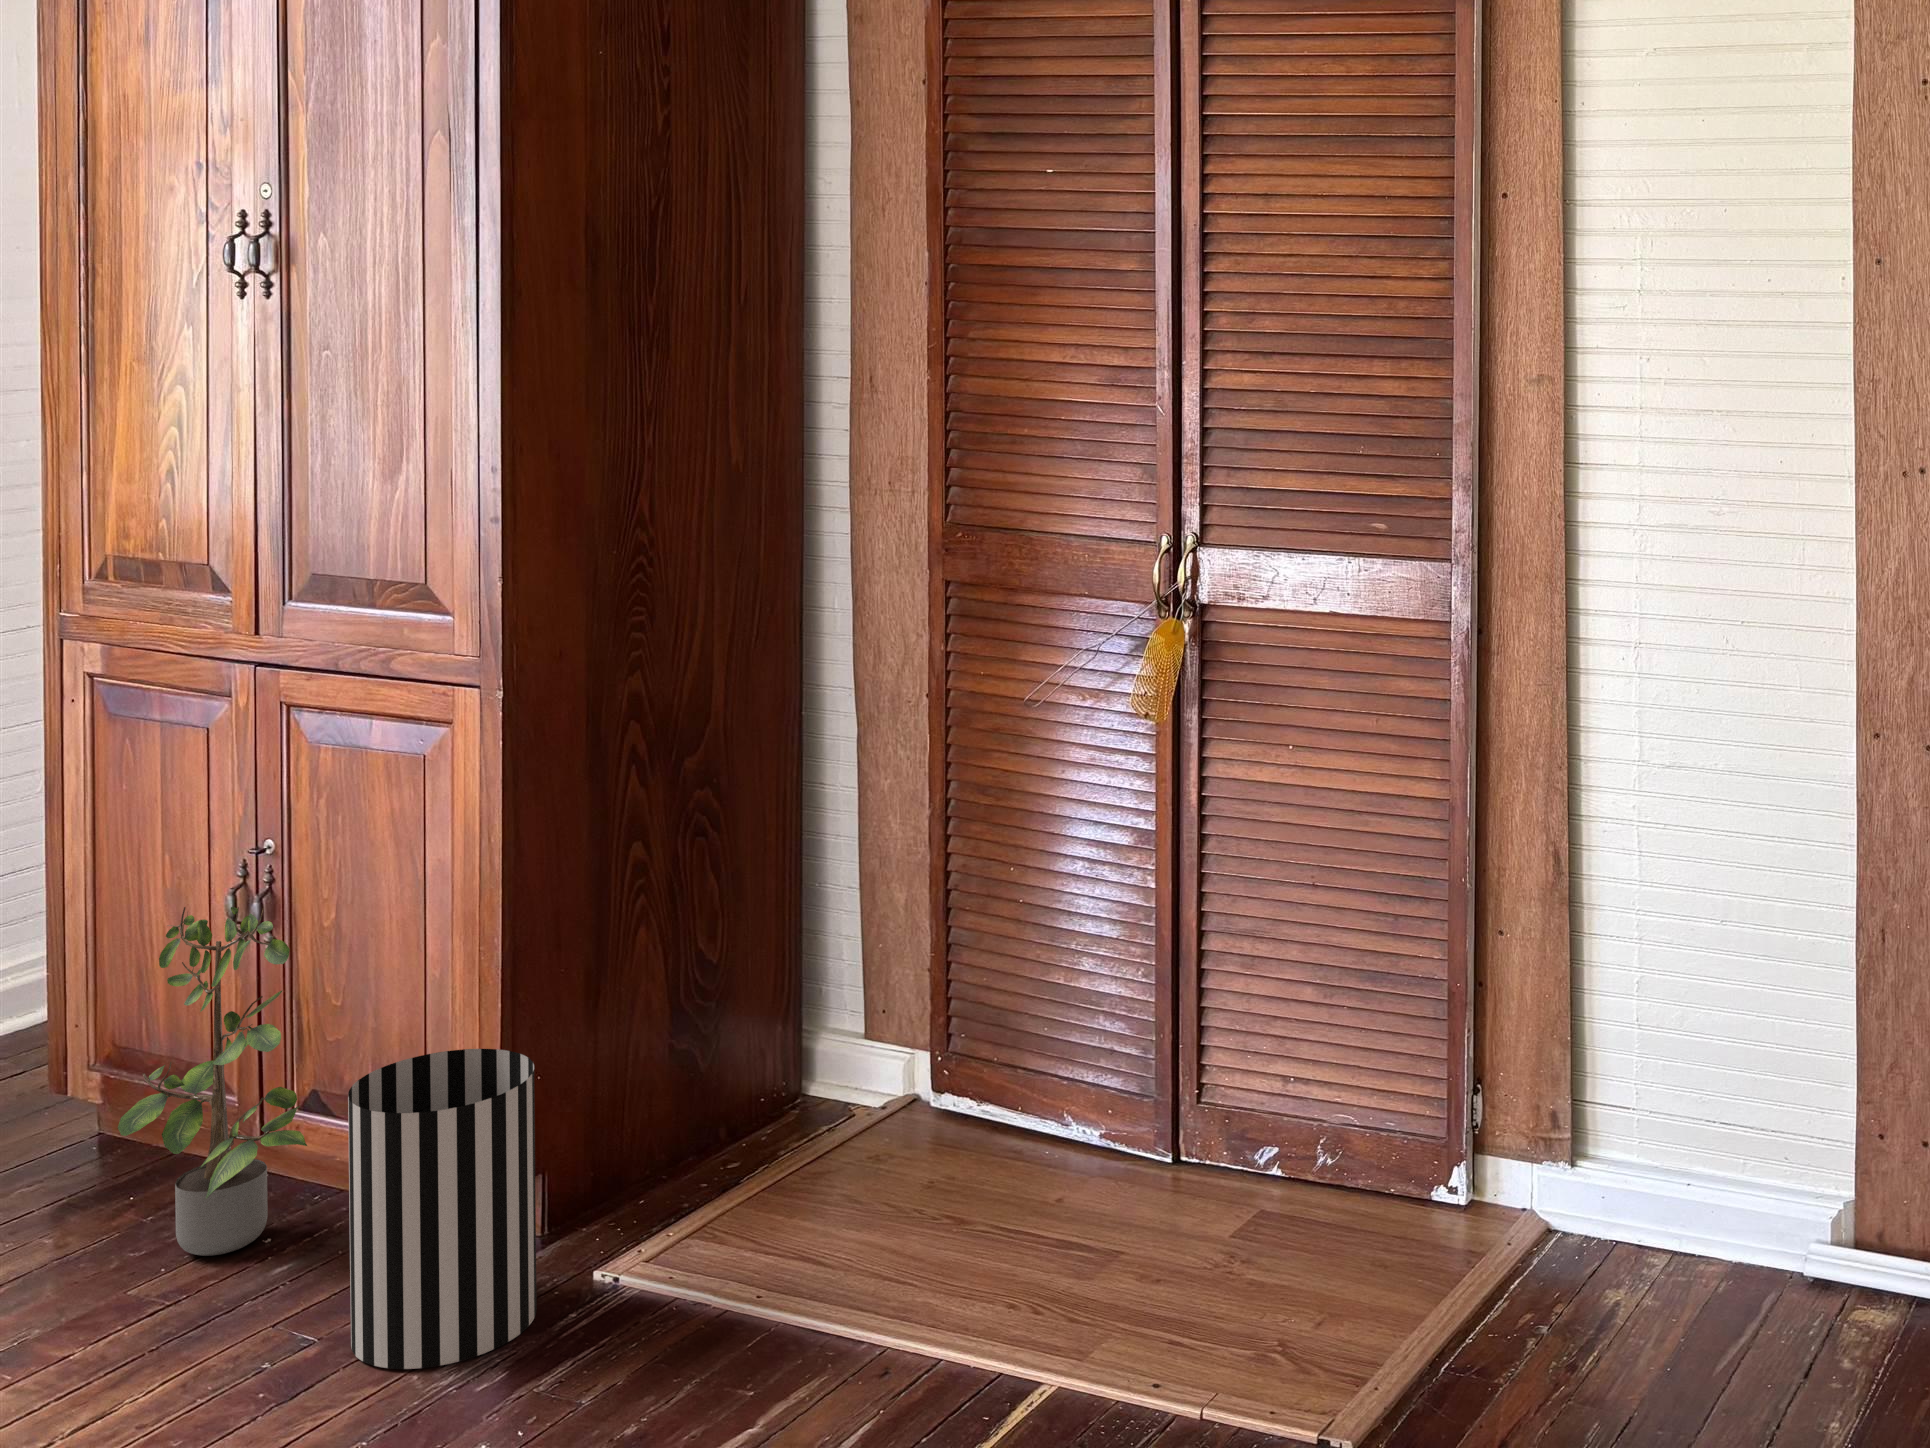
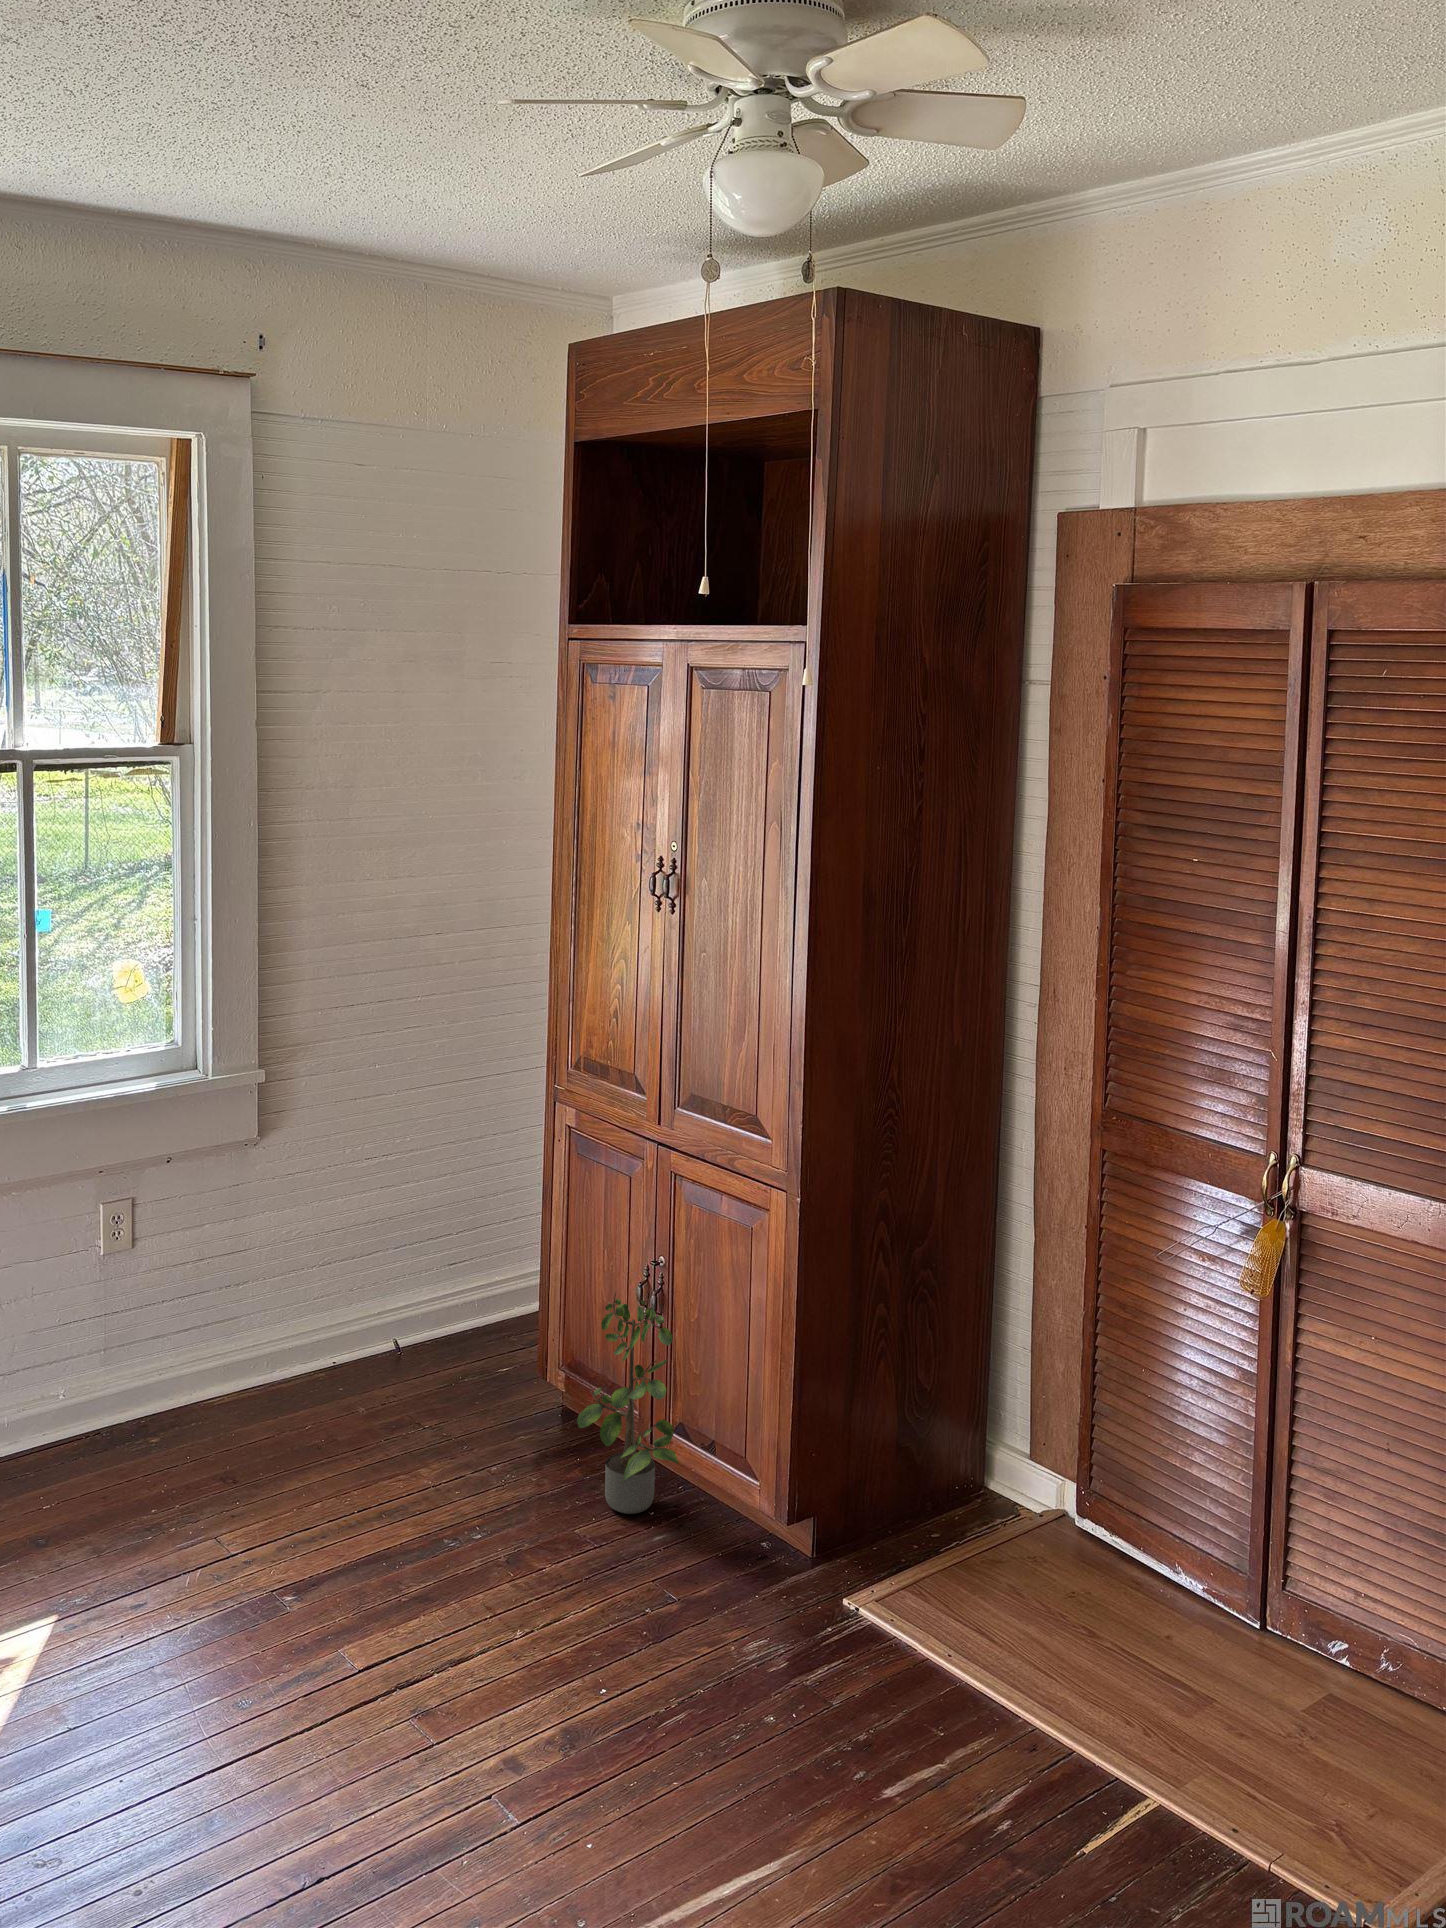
wastebasket: present [348,1049,537,1369] -> none [700,1429,813,1641]

